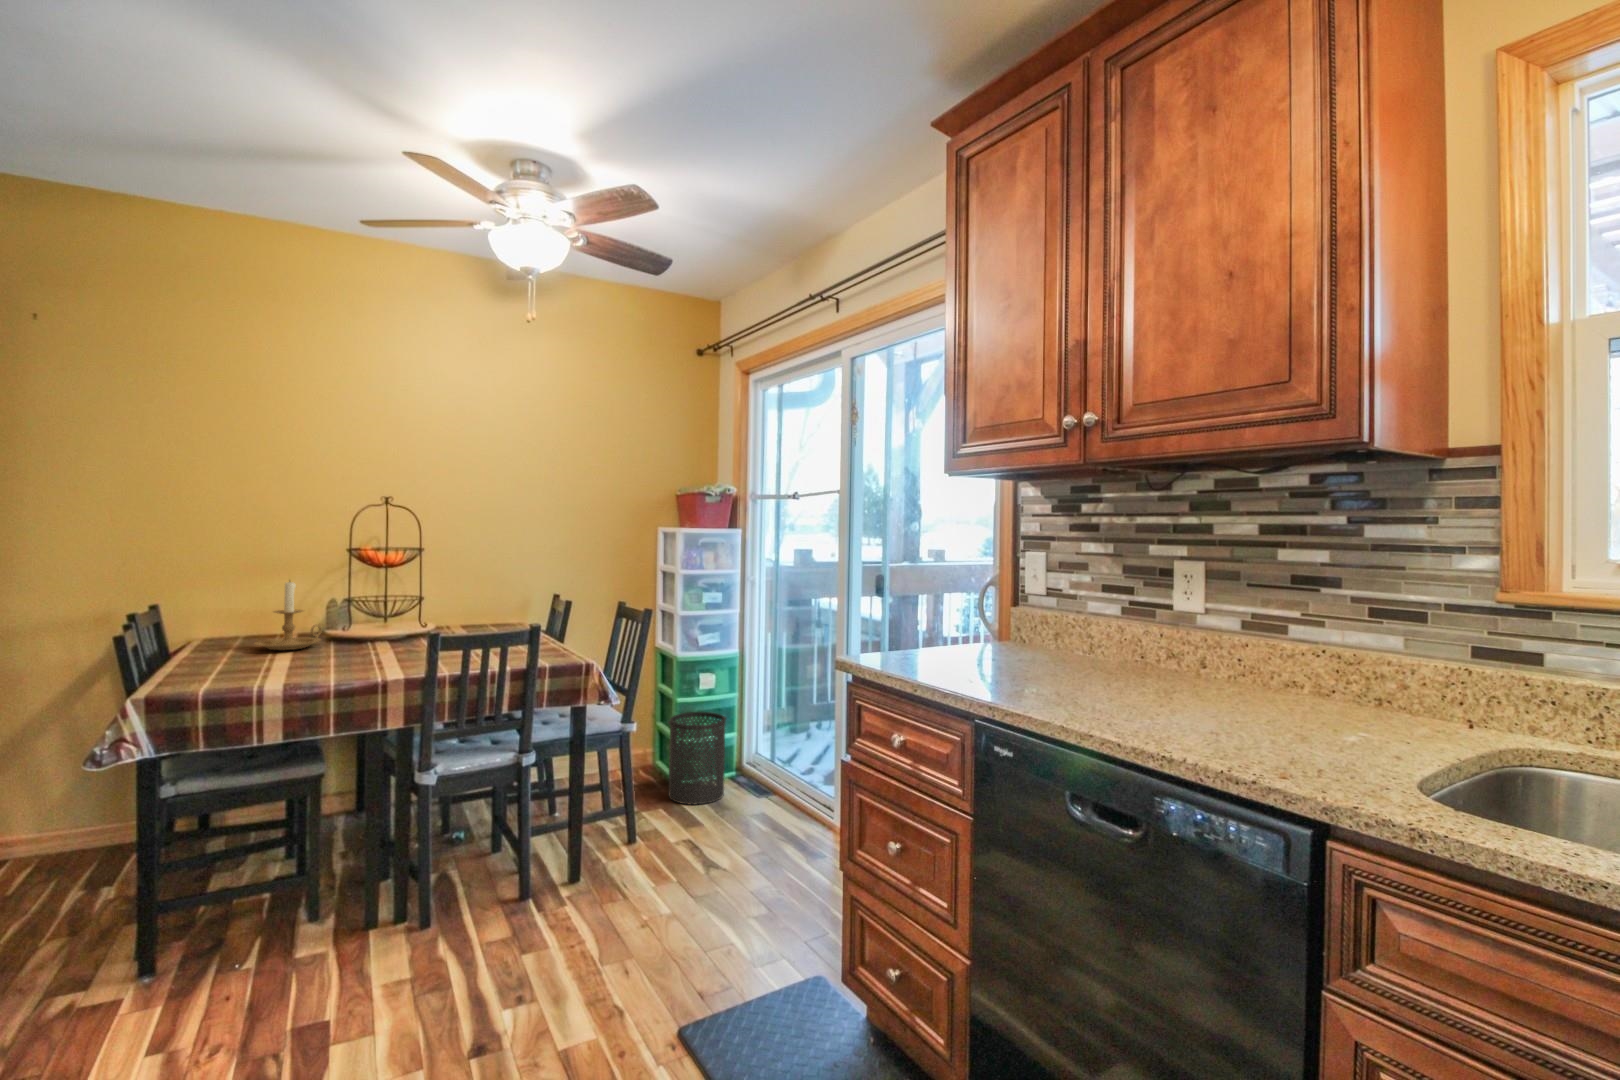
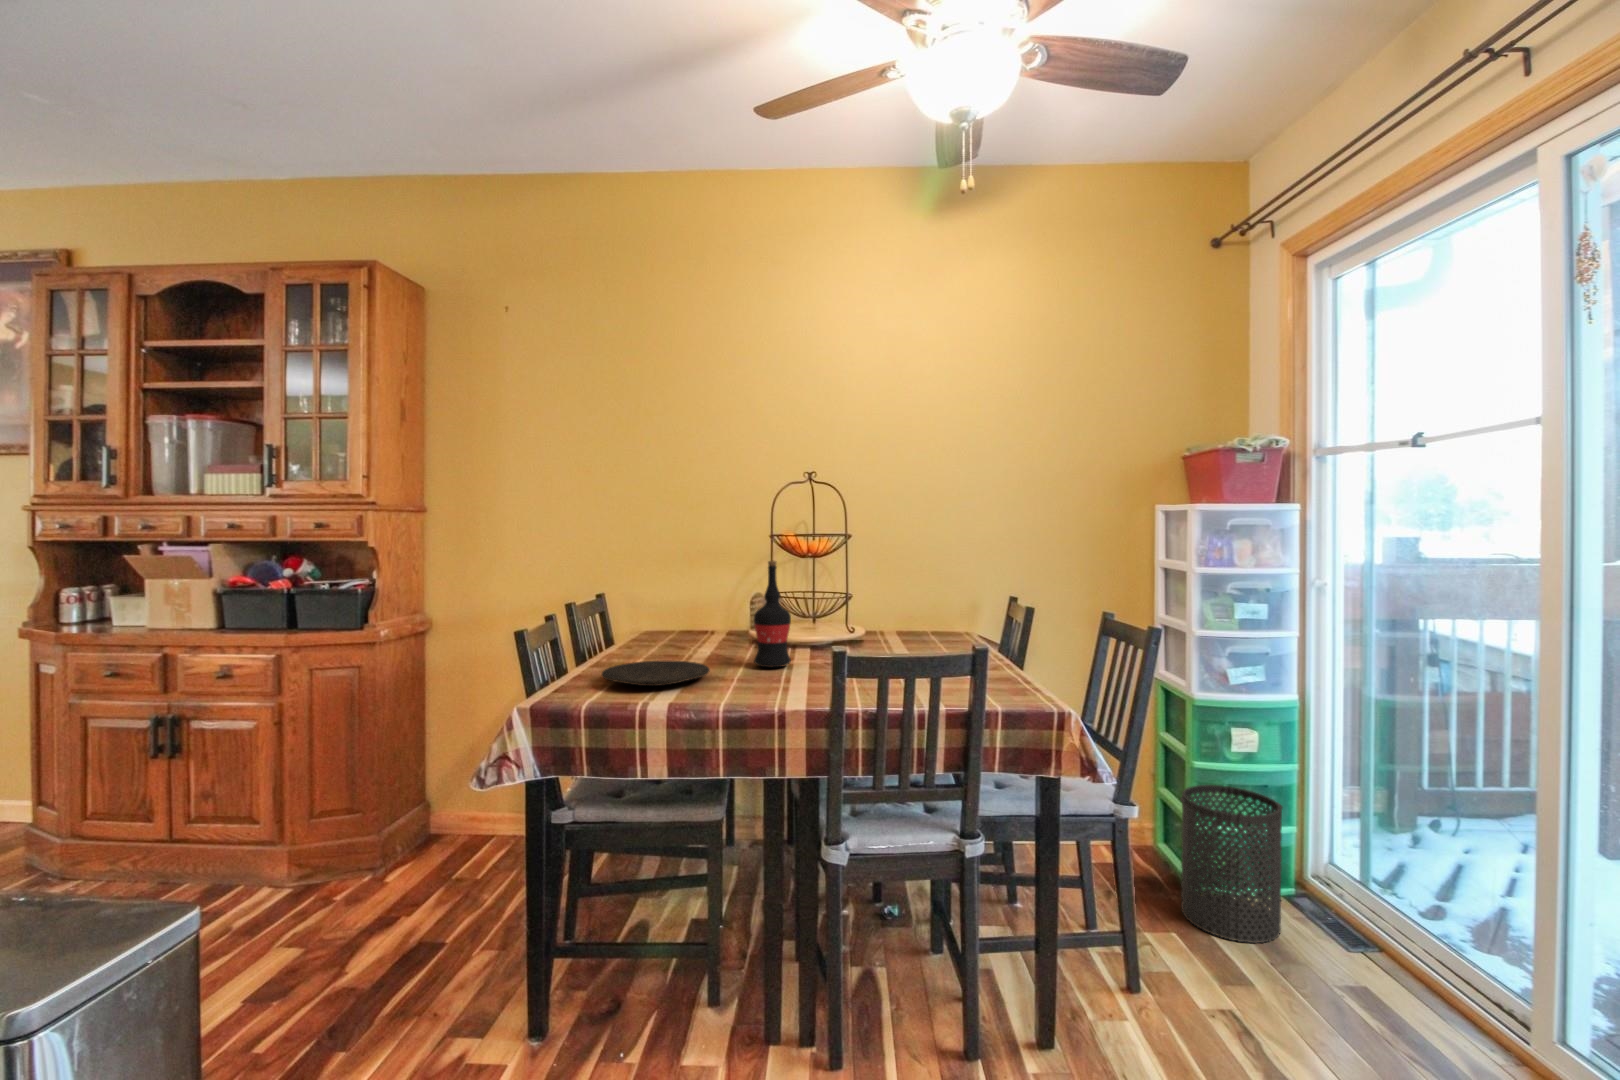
wine bottle: none [341,569,377,655] -> present [754,561,791,667]
candle holder: present [254,581,322,650] -> none [679,572,746,653]
plate: none [188,656,303,676] -> present [602,660,710,686]

